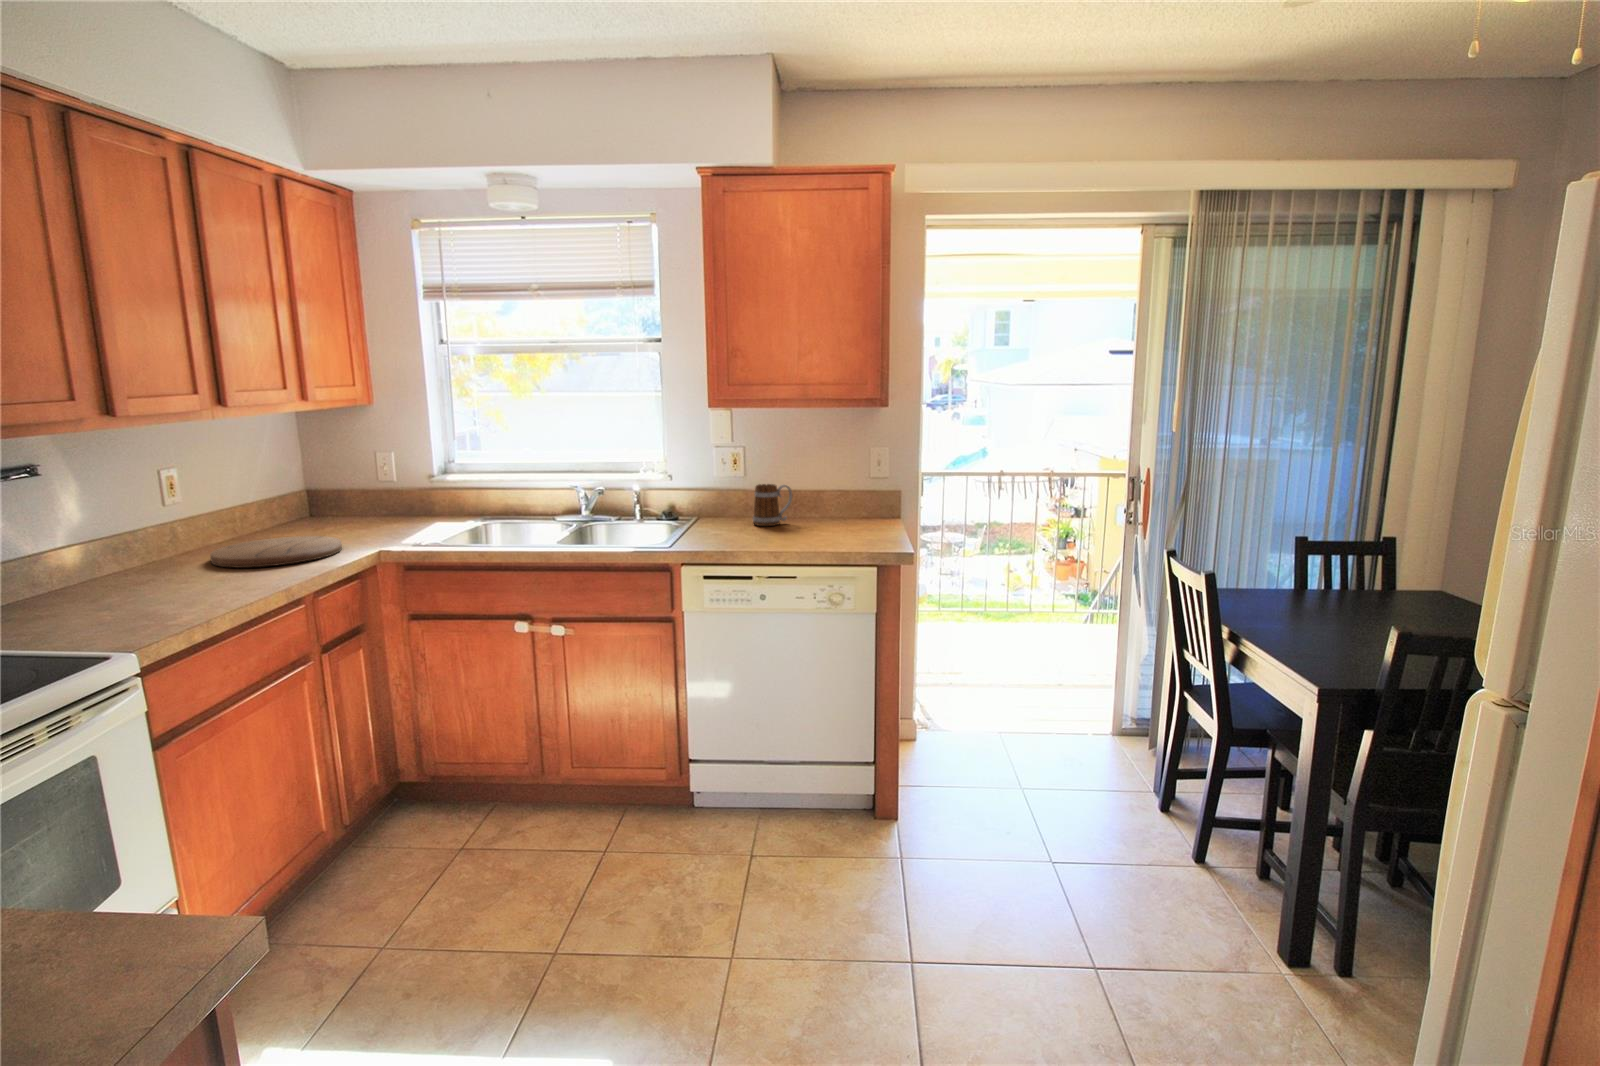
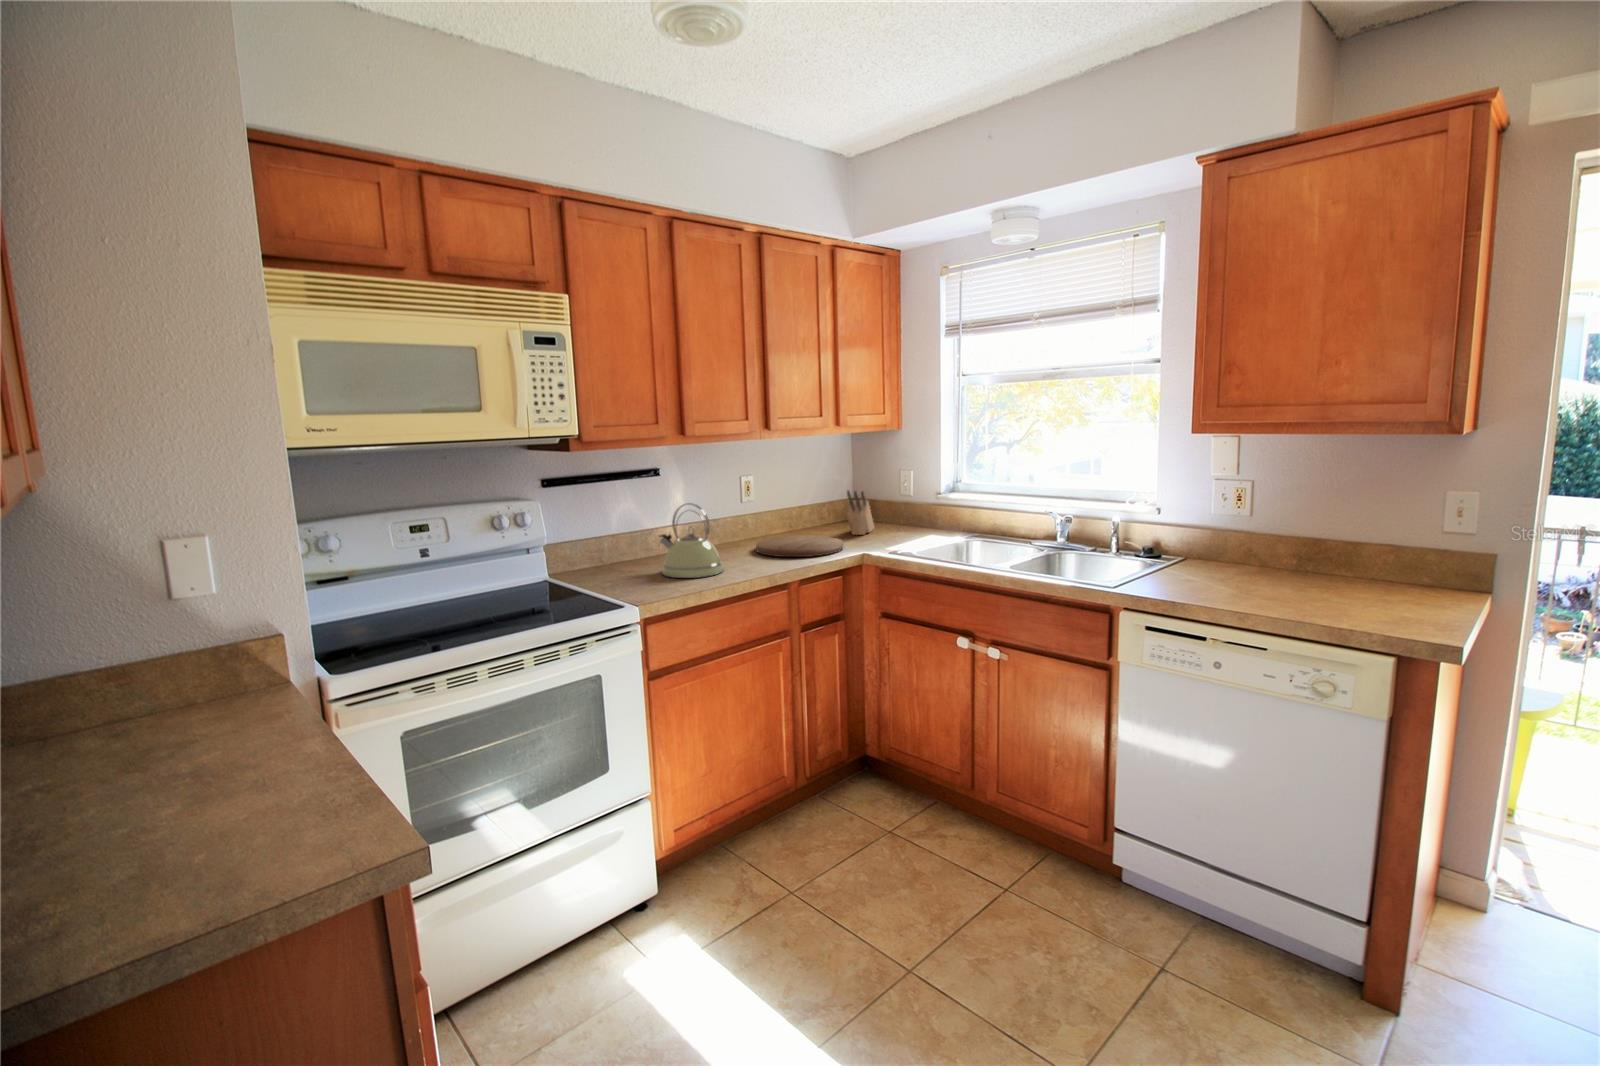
knife block: none [326,478,358,531] -> present [847,491,874,535]
mug: present [753,484,792,526] -> none [1248,527,1310,580]
kettle: none [57,507,188,616] -> present [660,503,723,578]

